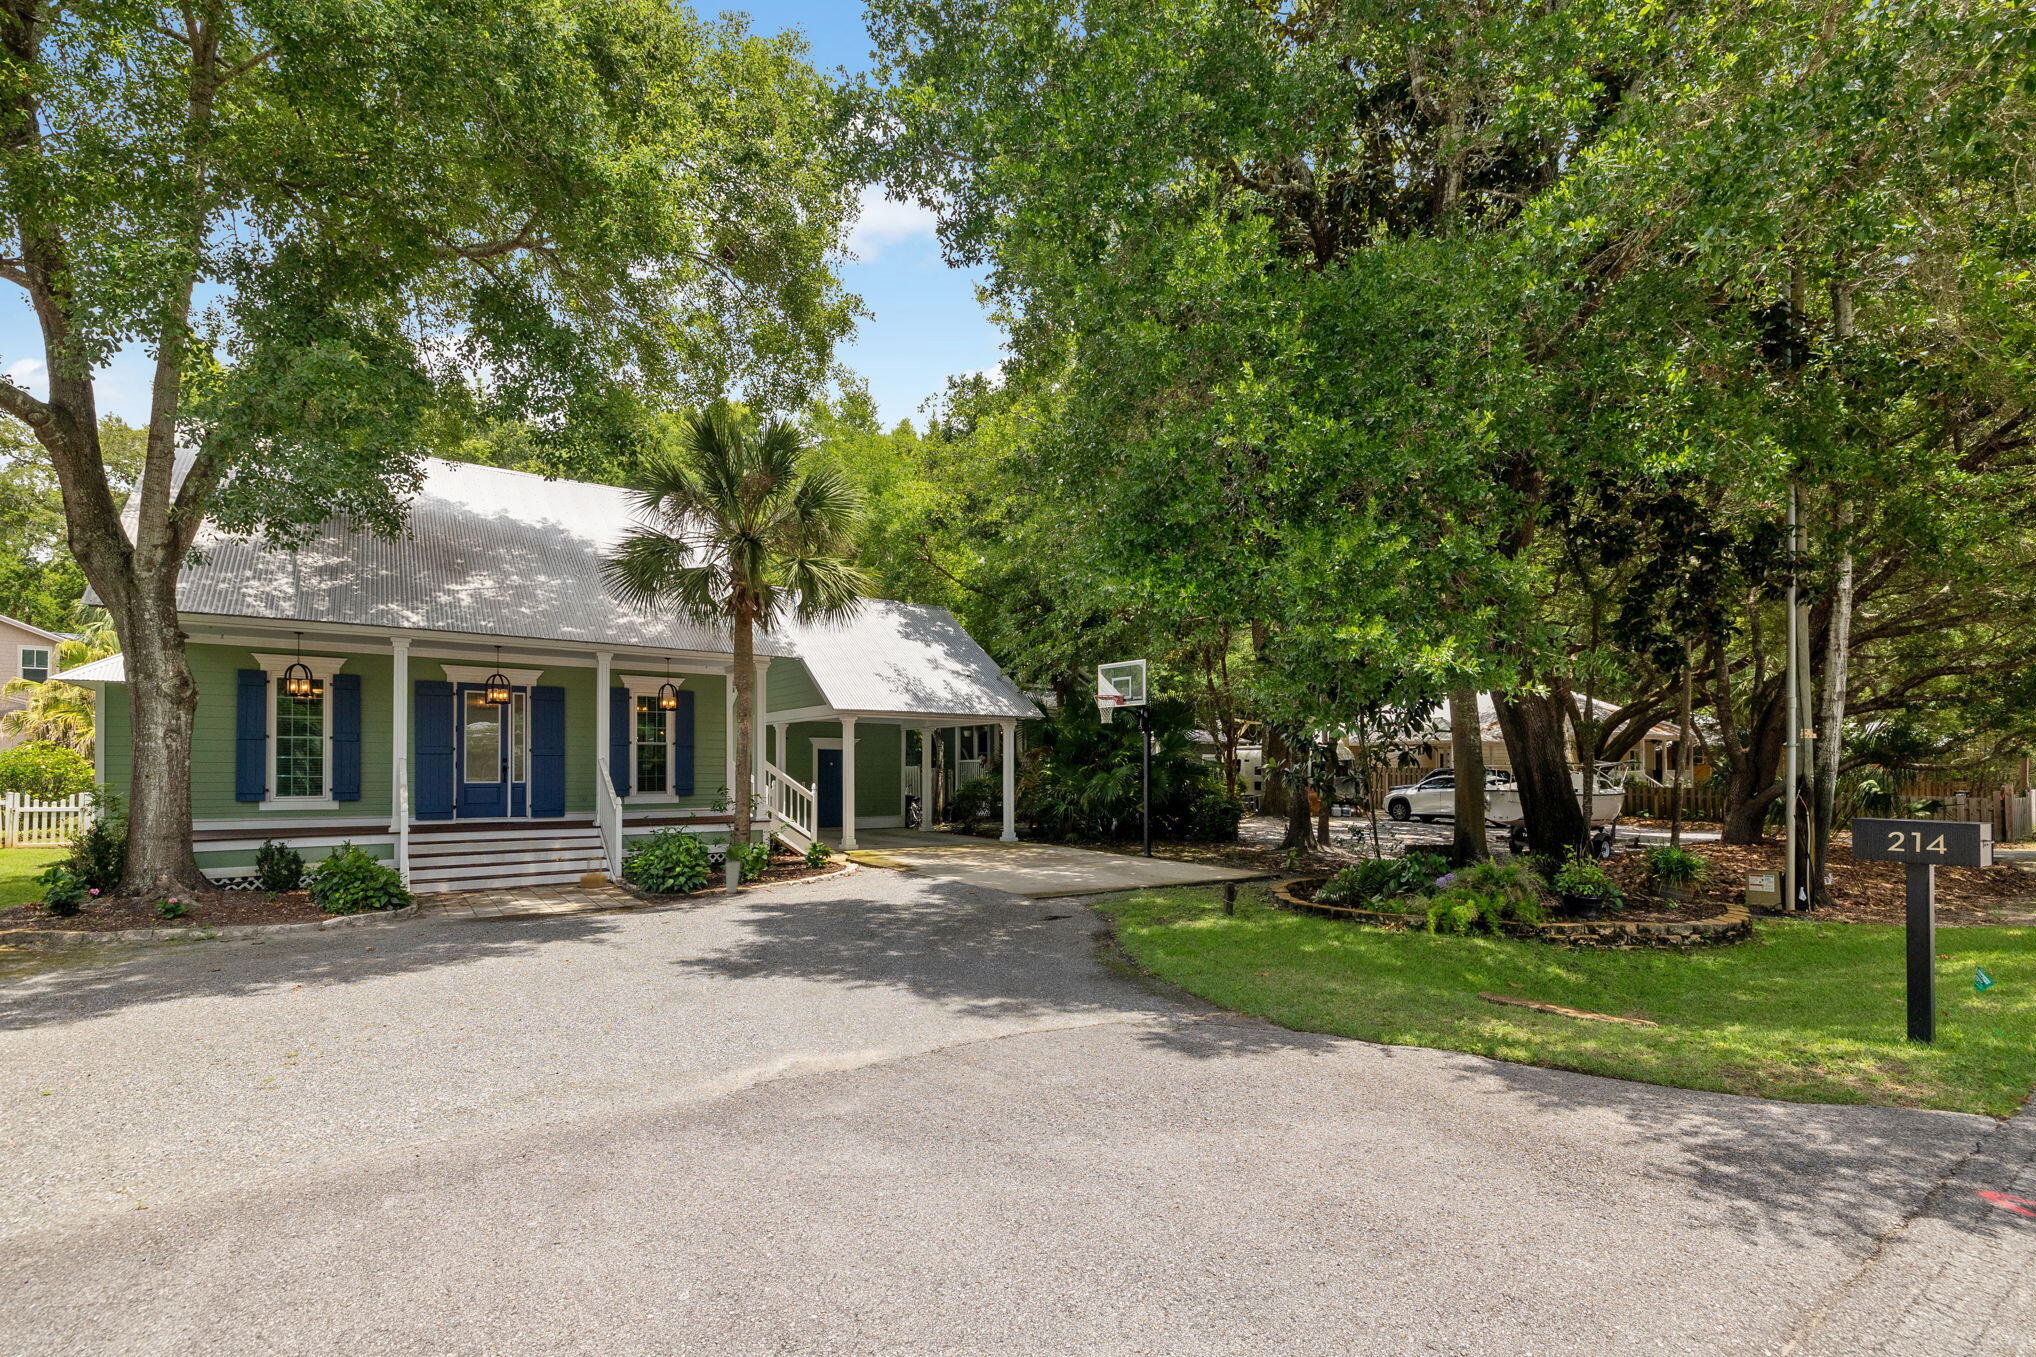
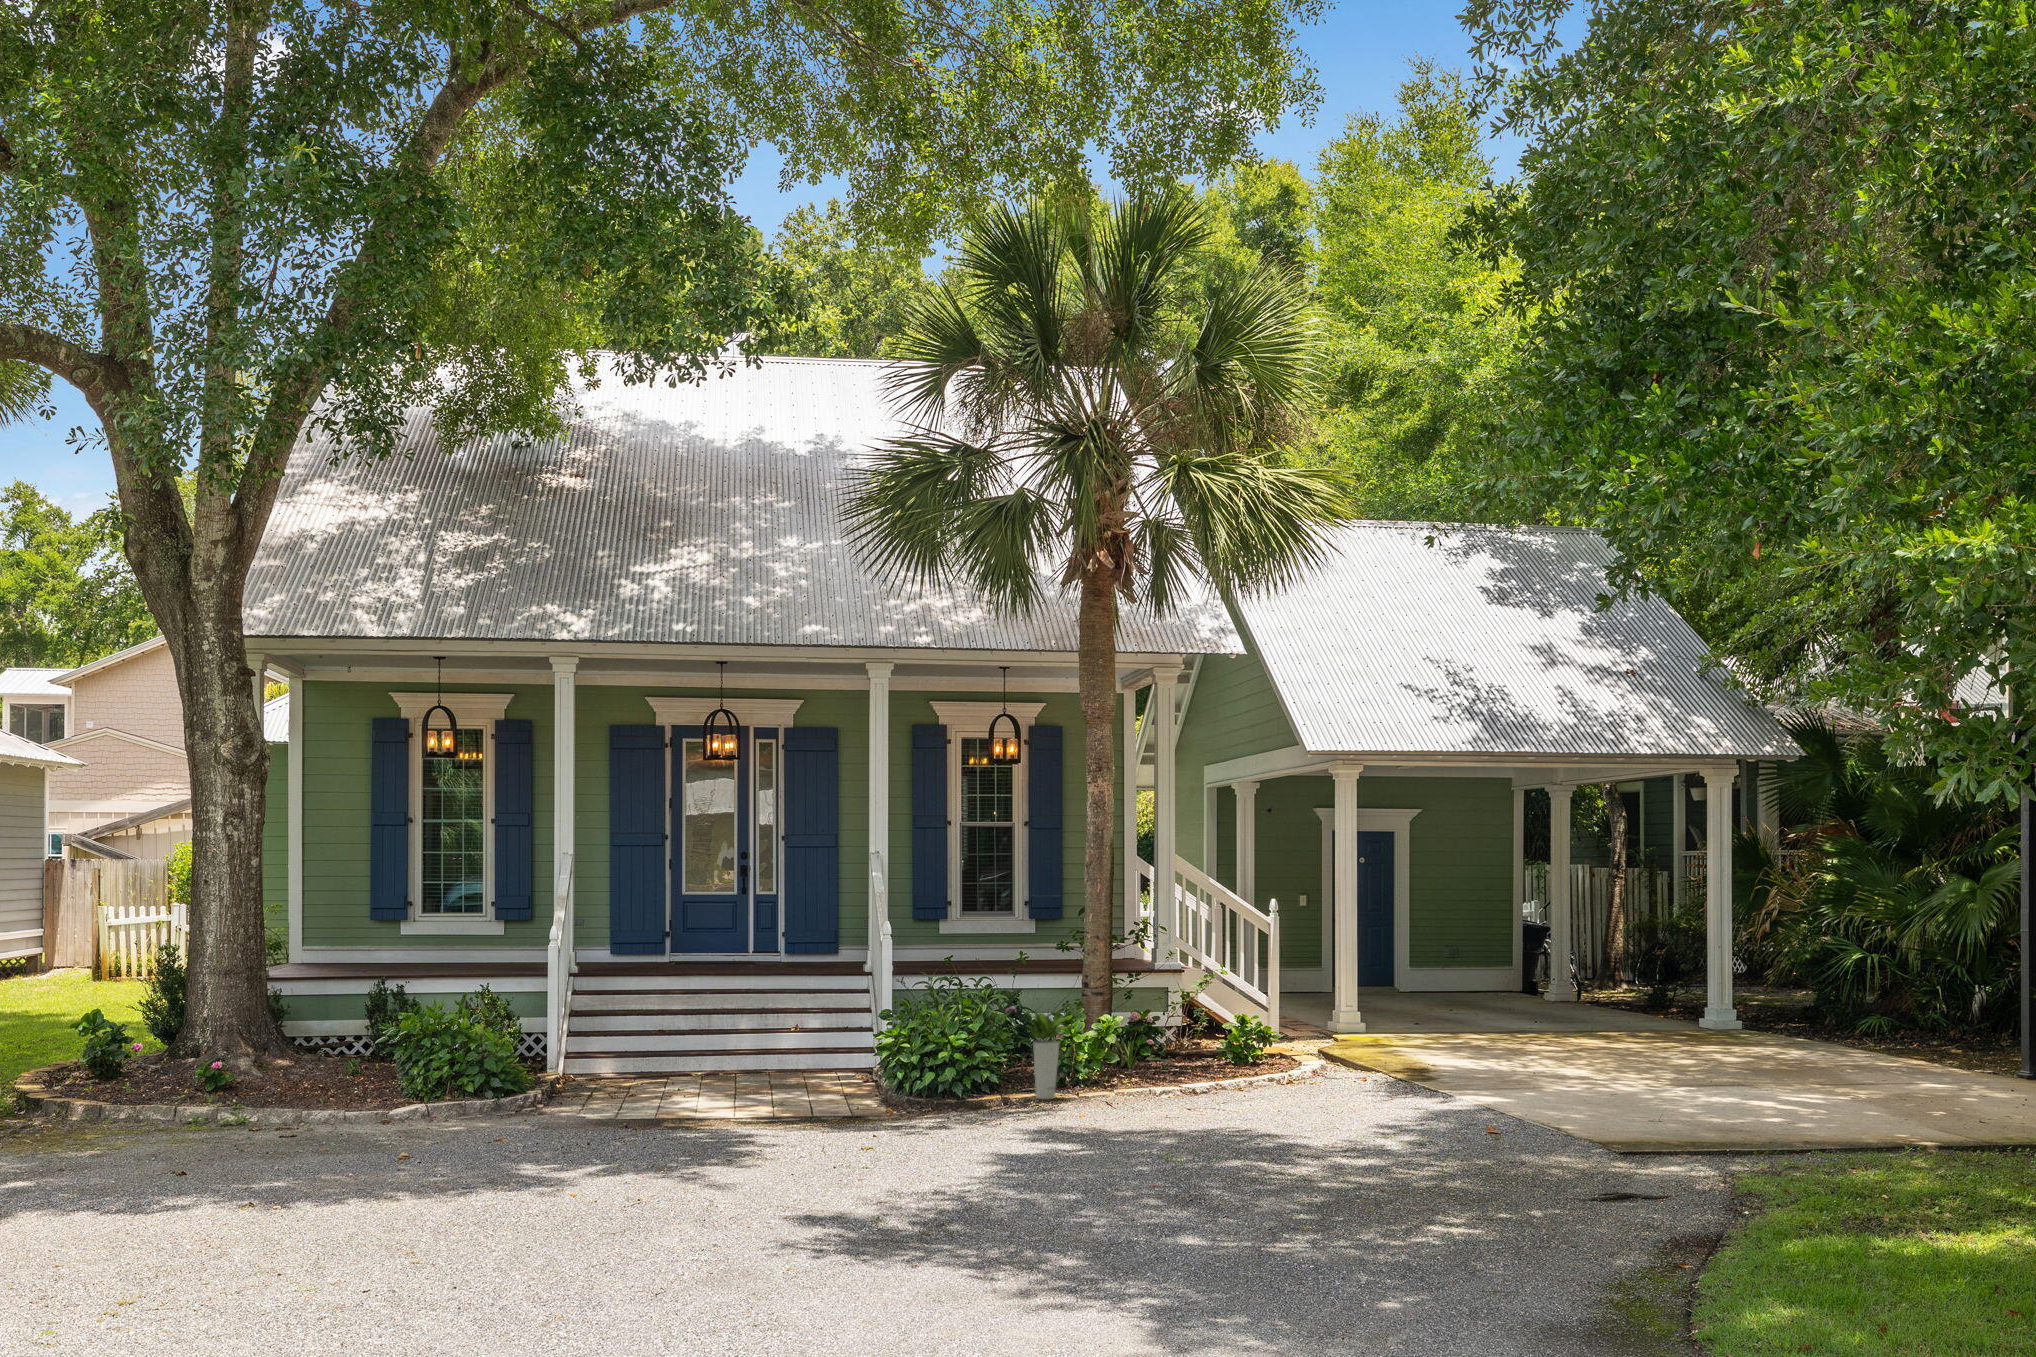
woven basket: present [580,857,608,888] -> none [826,1023,873,1078]

